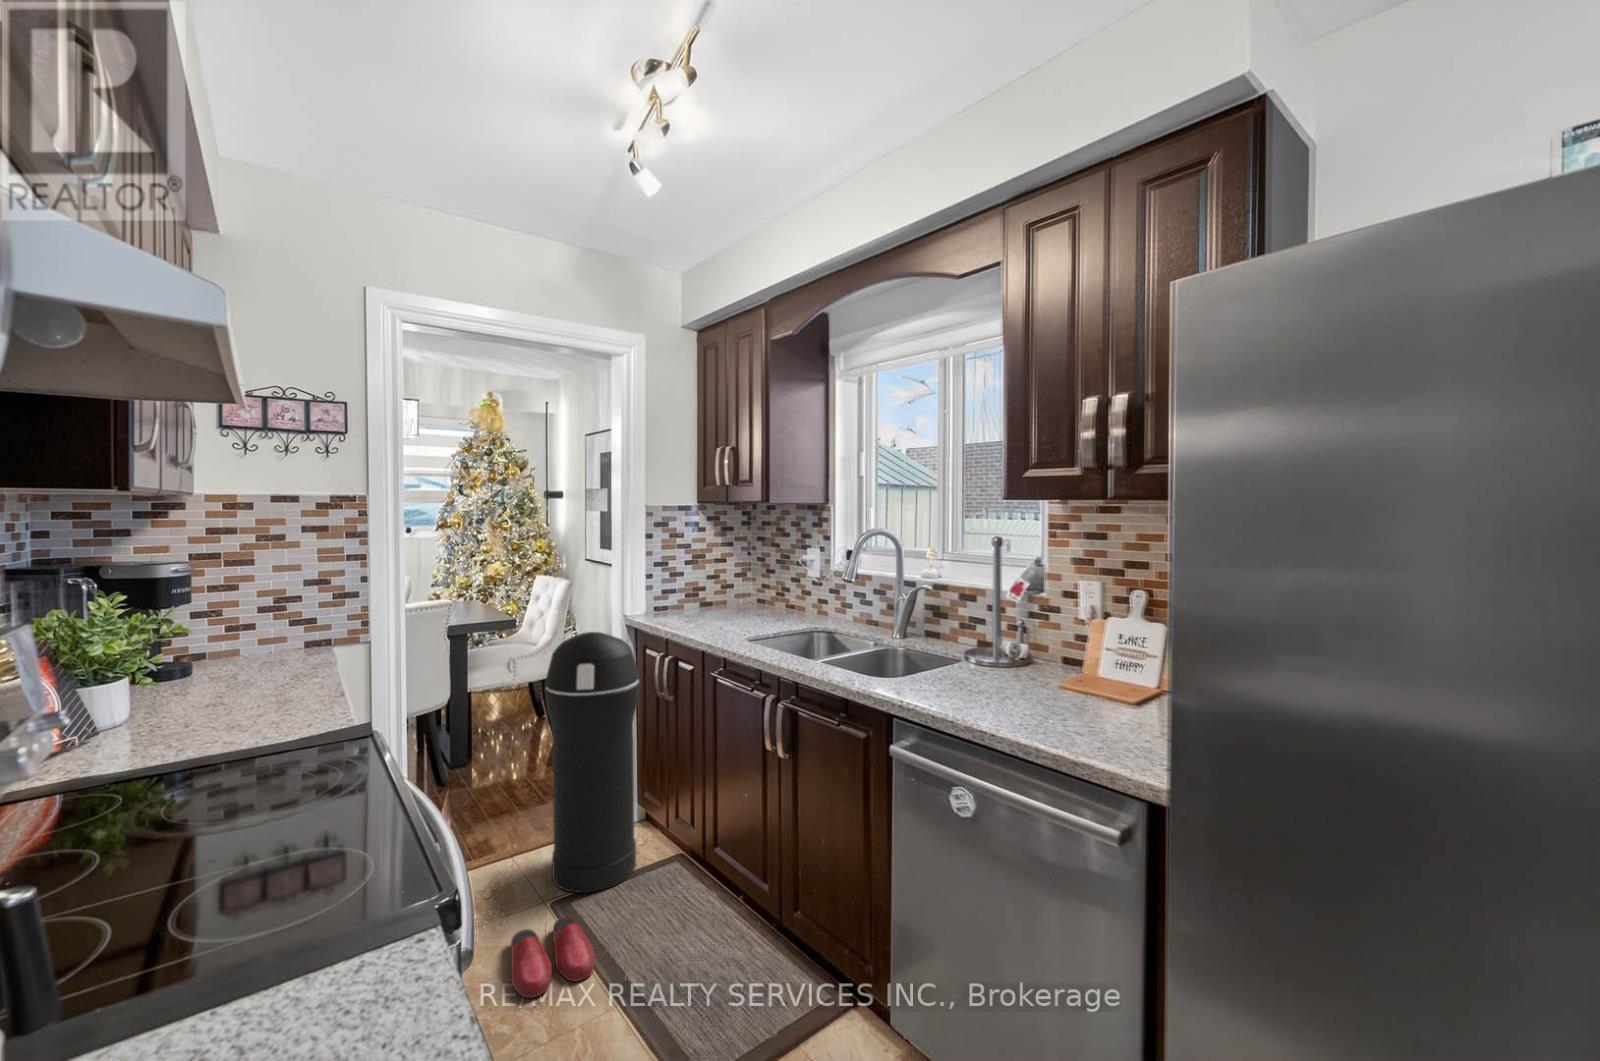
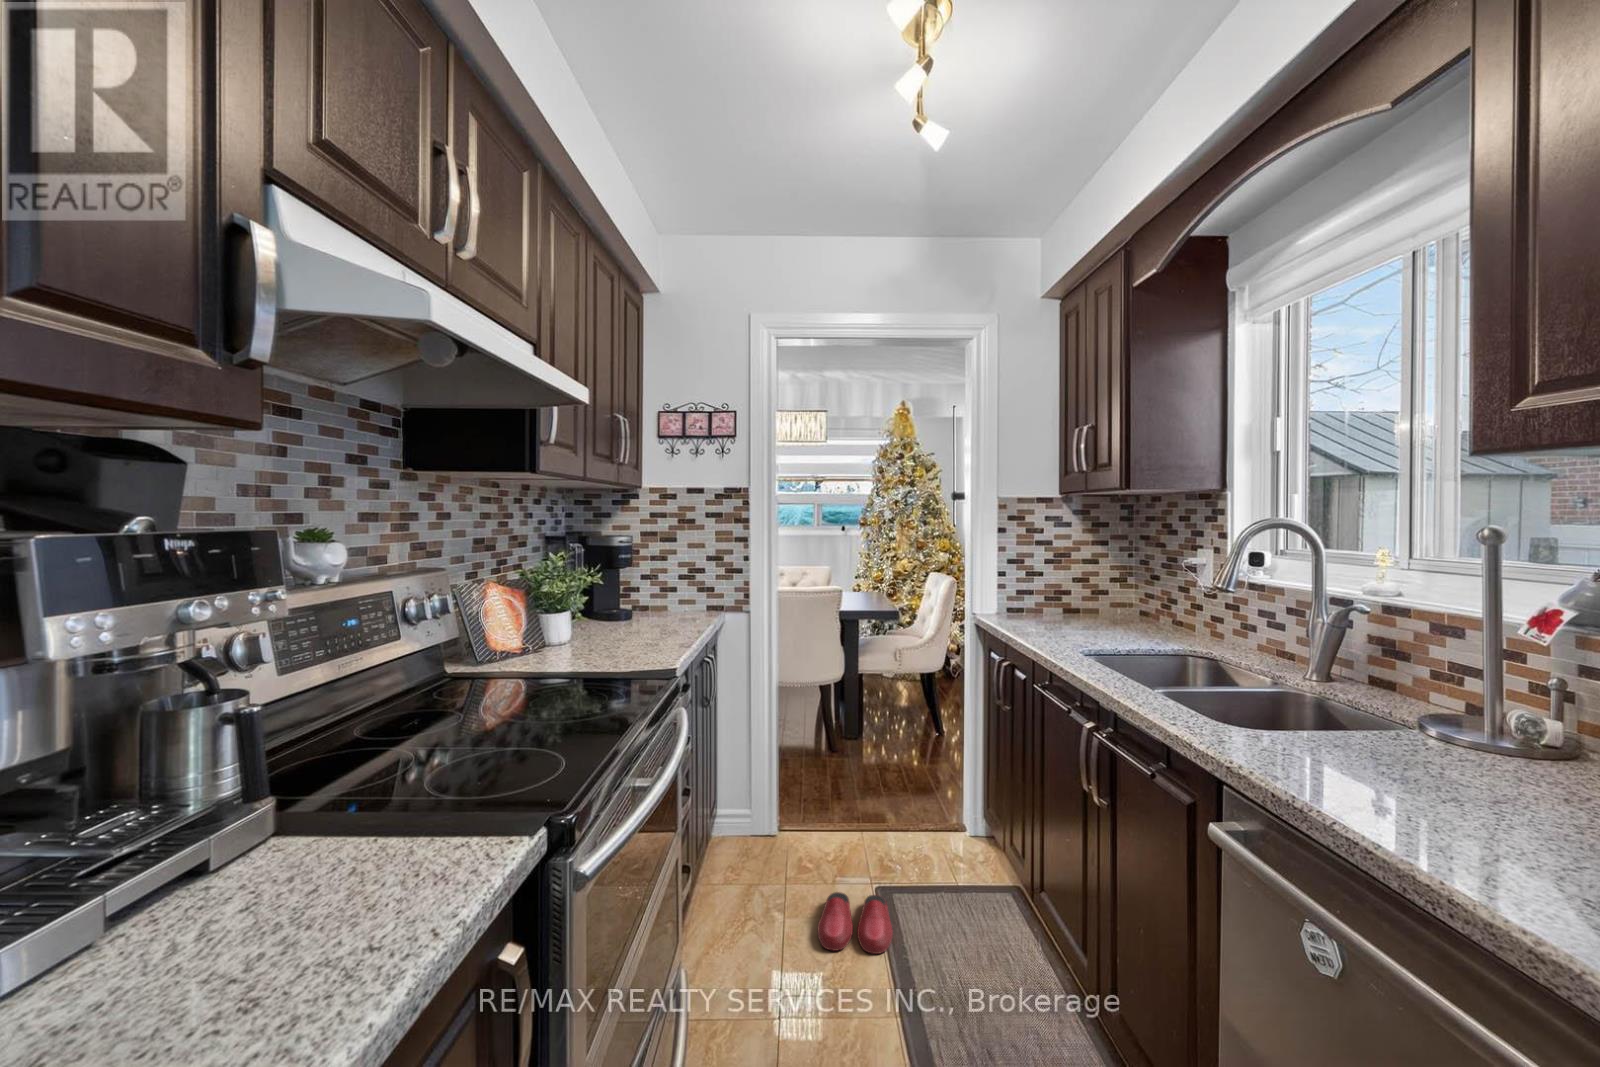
trash can: present [544,632,640,893] -> none [879,623,974,886]

